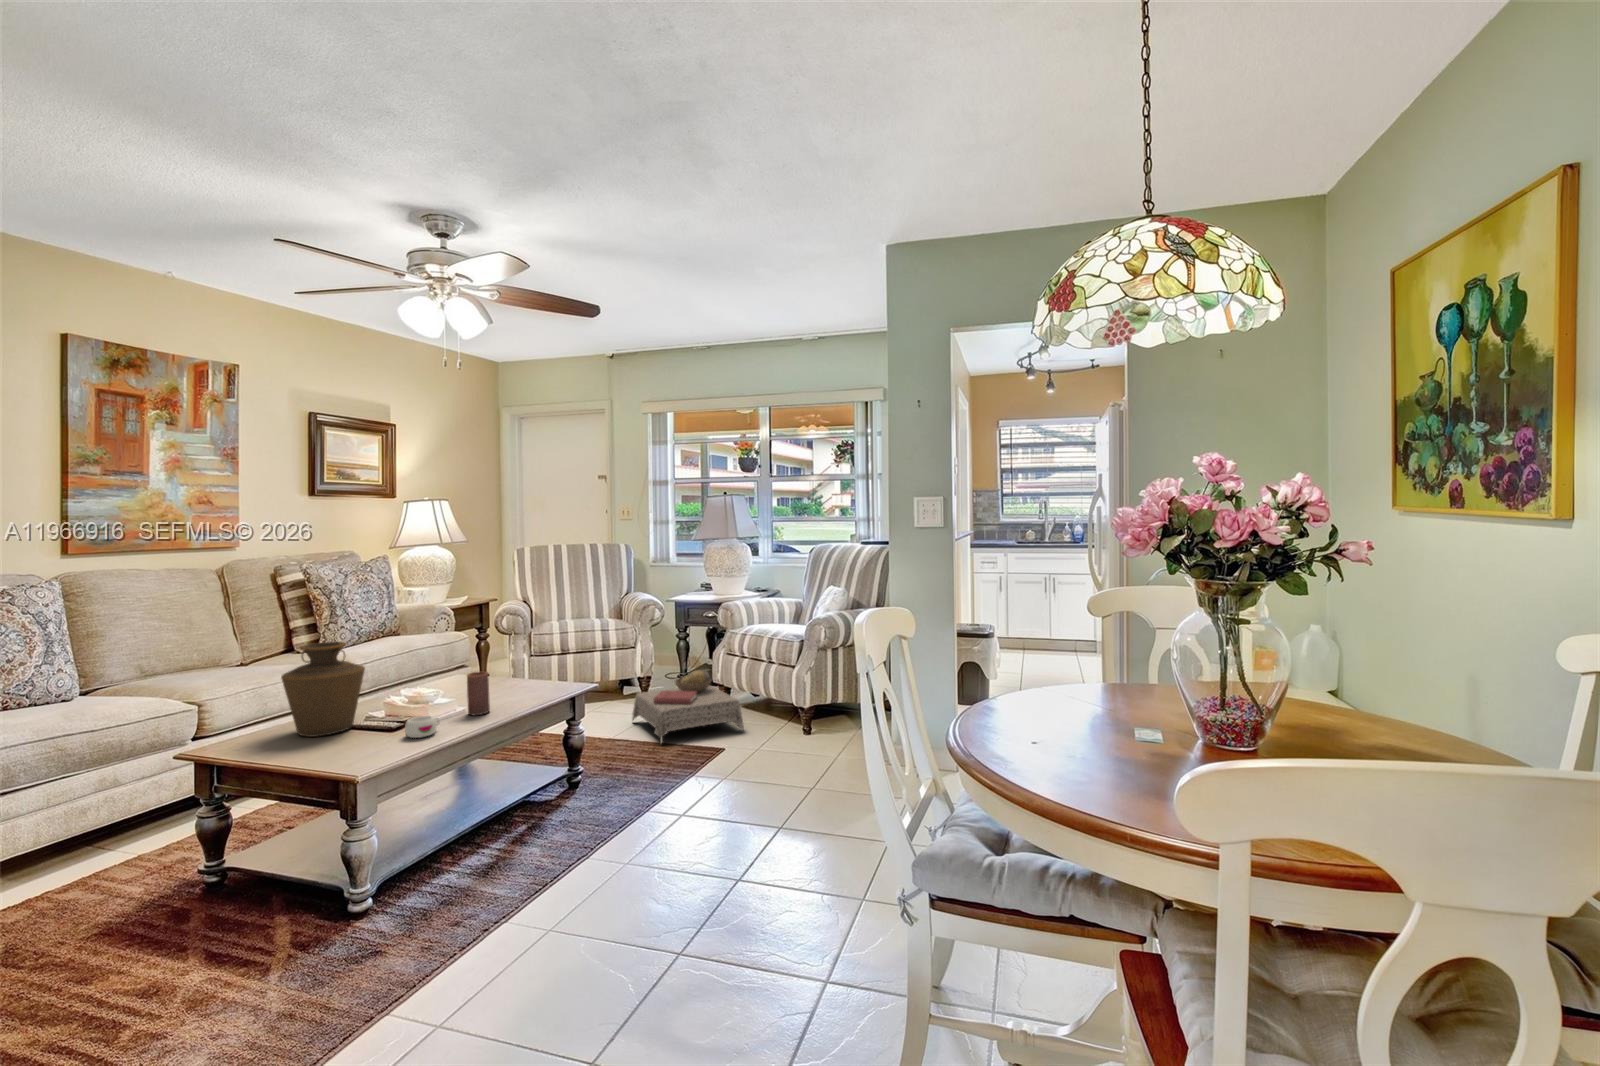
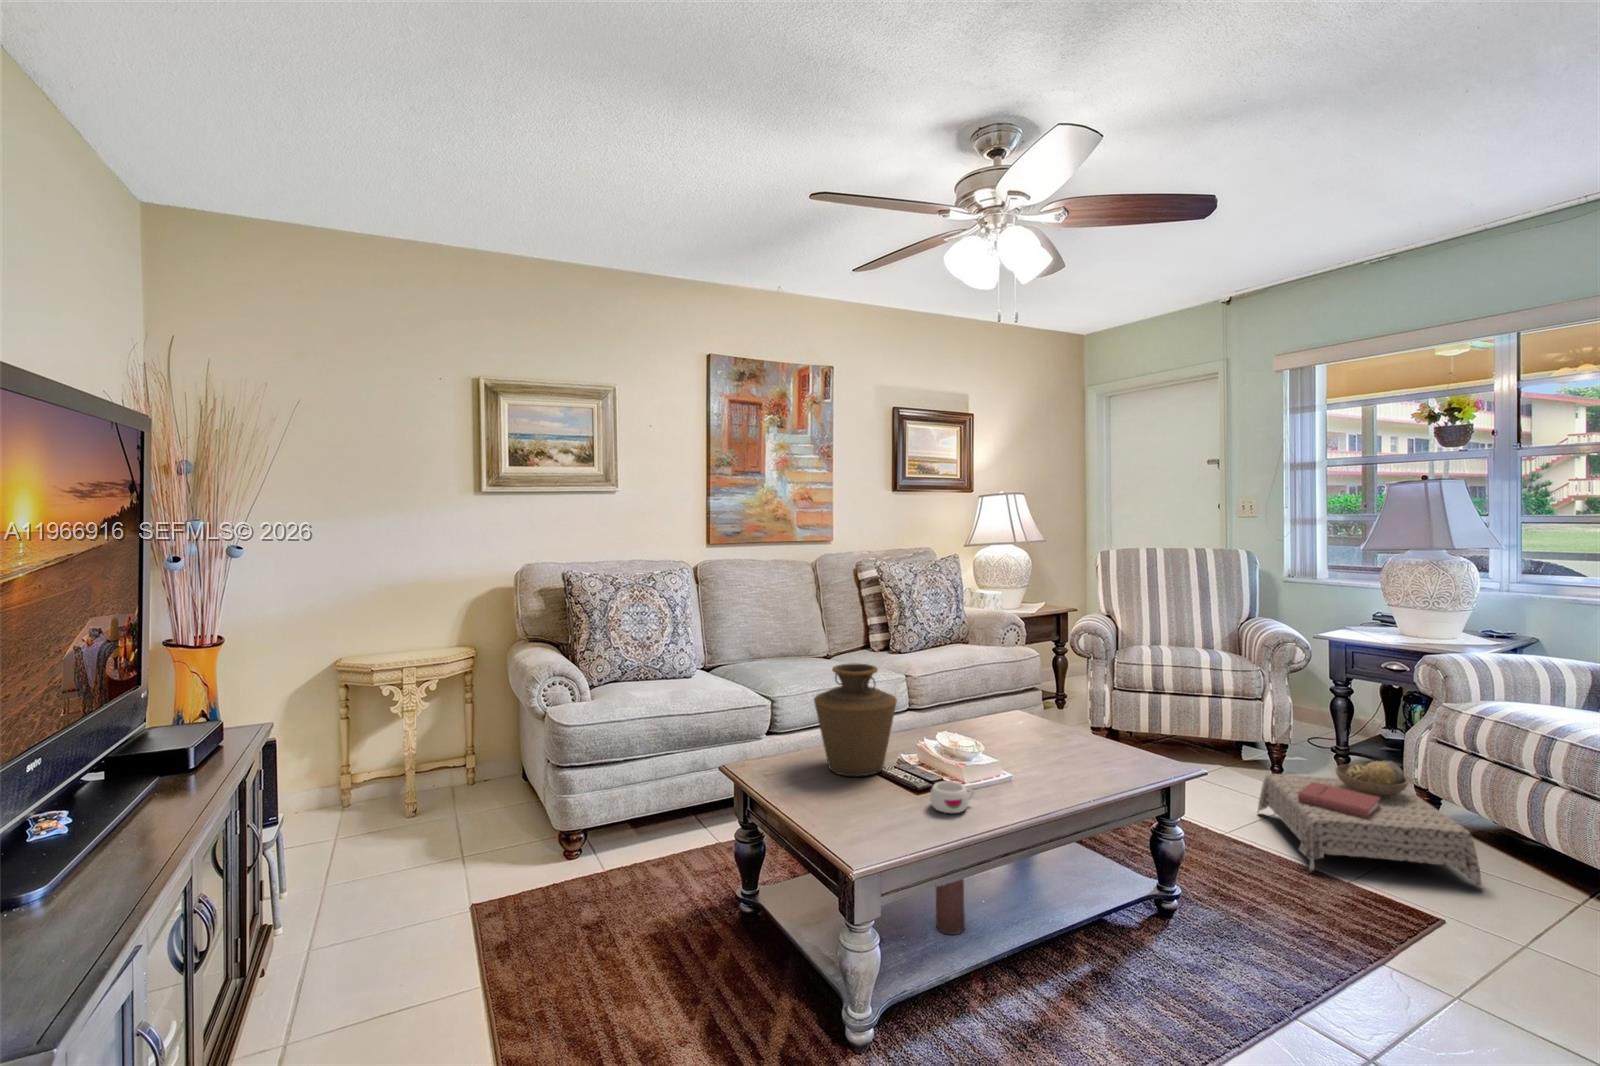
candle: present [467,672,490,715] -> present [936,879,965,935]

